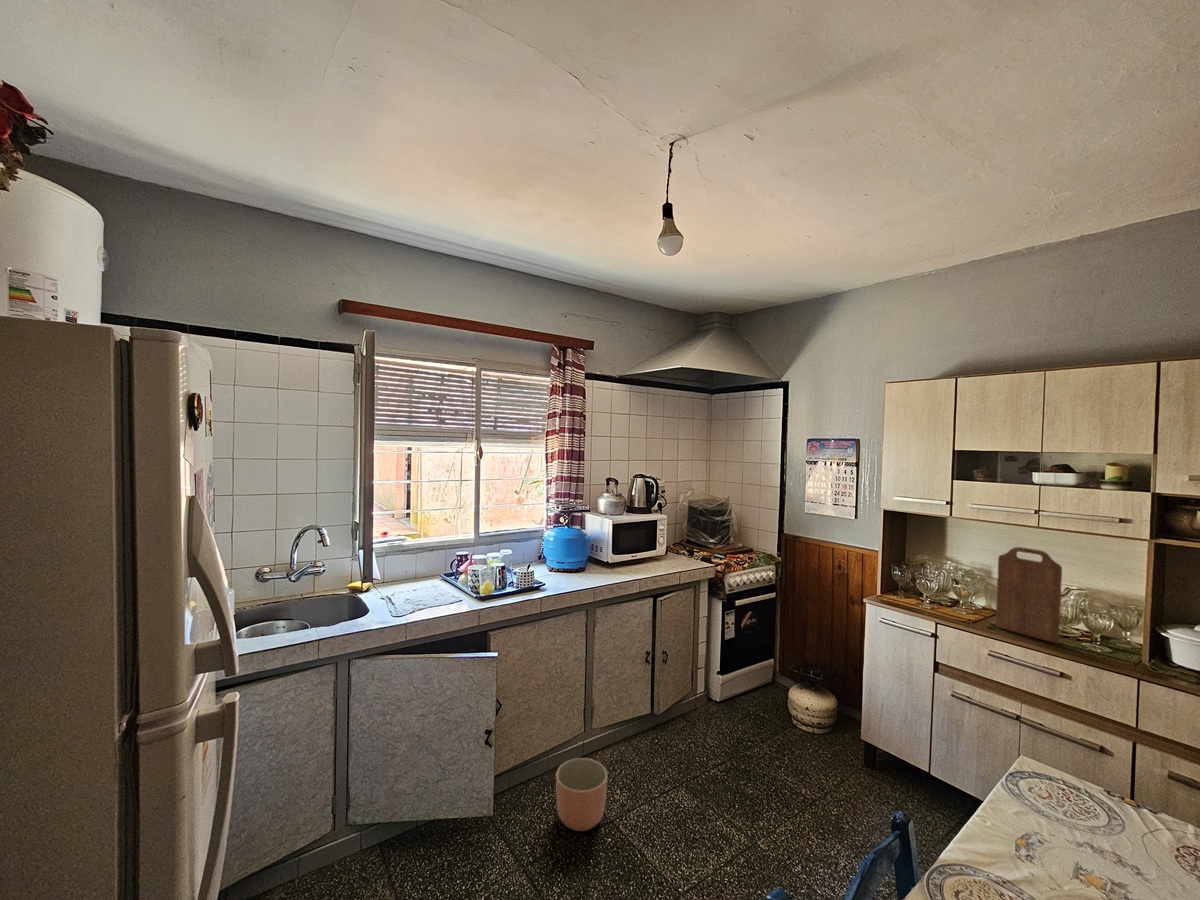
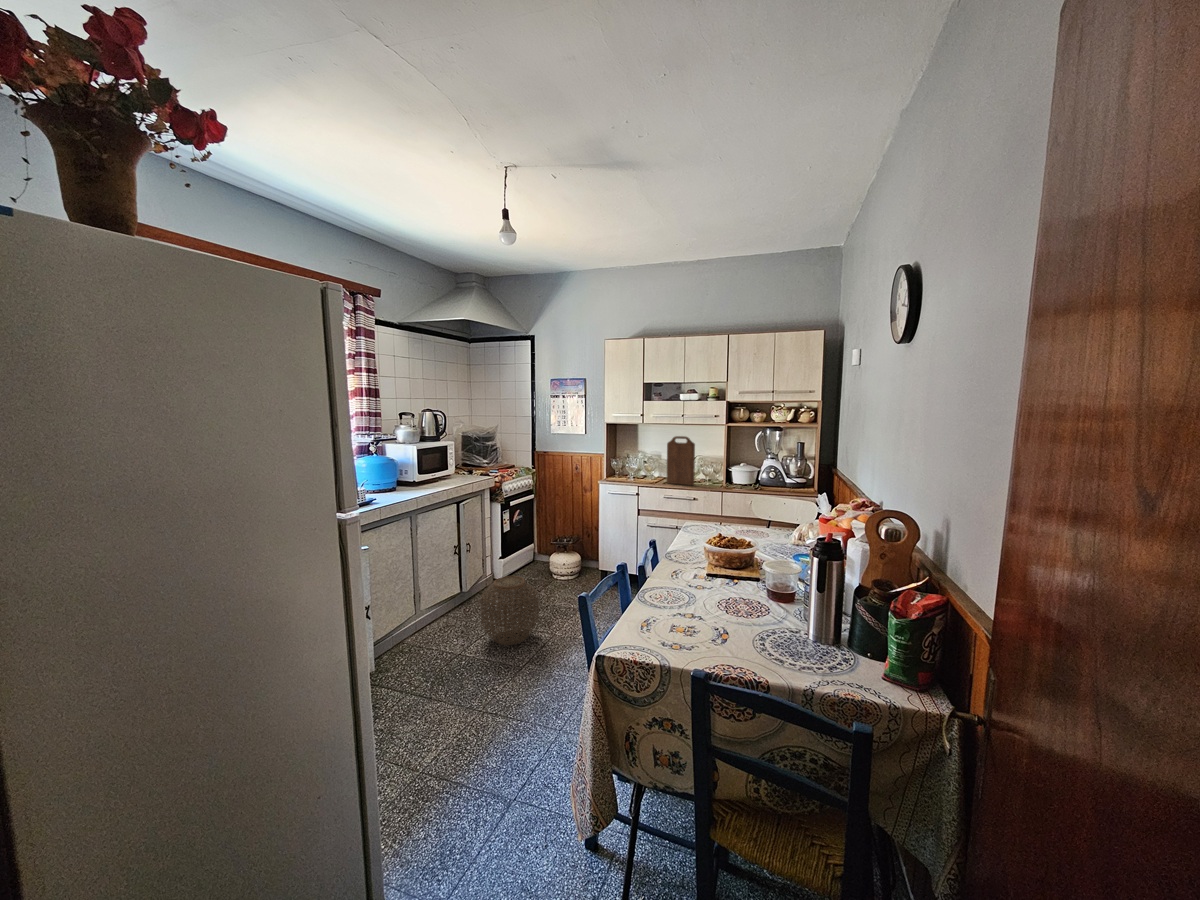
woven basket: none [649,722,733,833] -> present [480,576,539,645]
planter: present [556,758,607,831] -> none [414,620,455,669]

